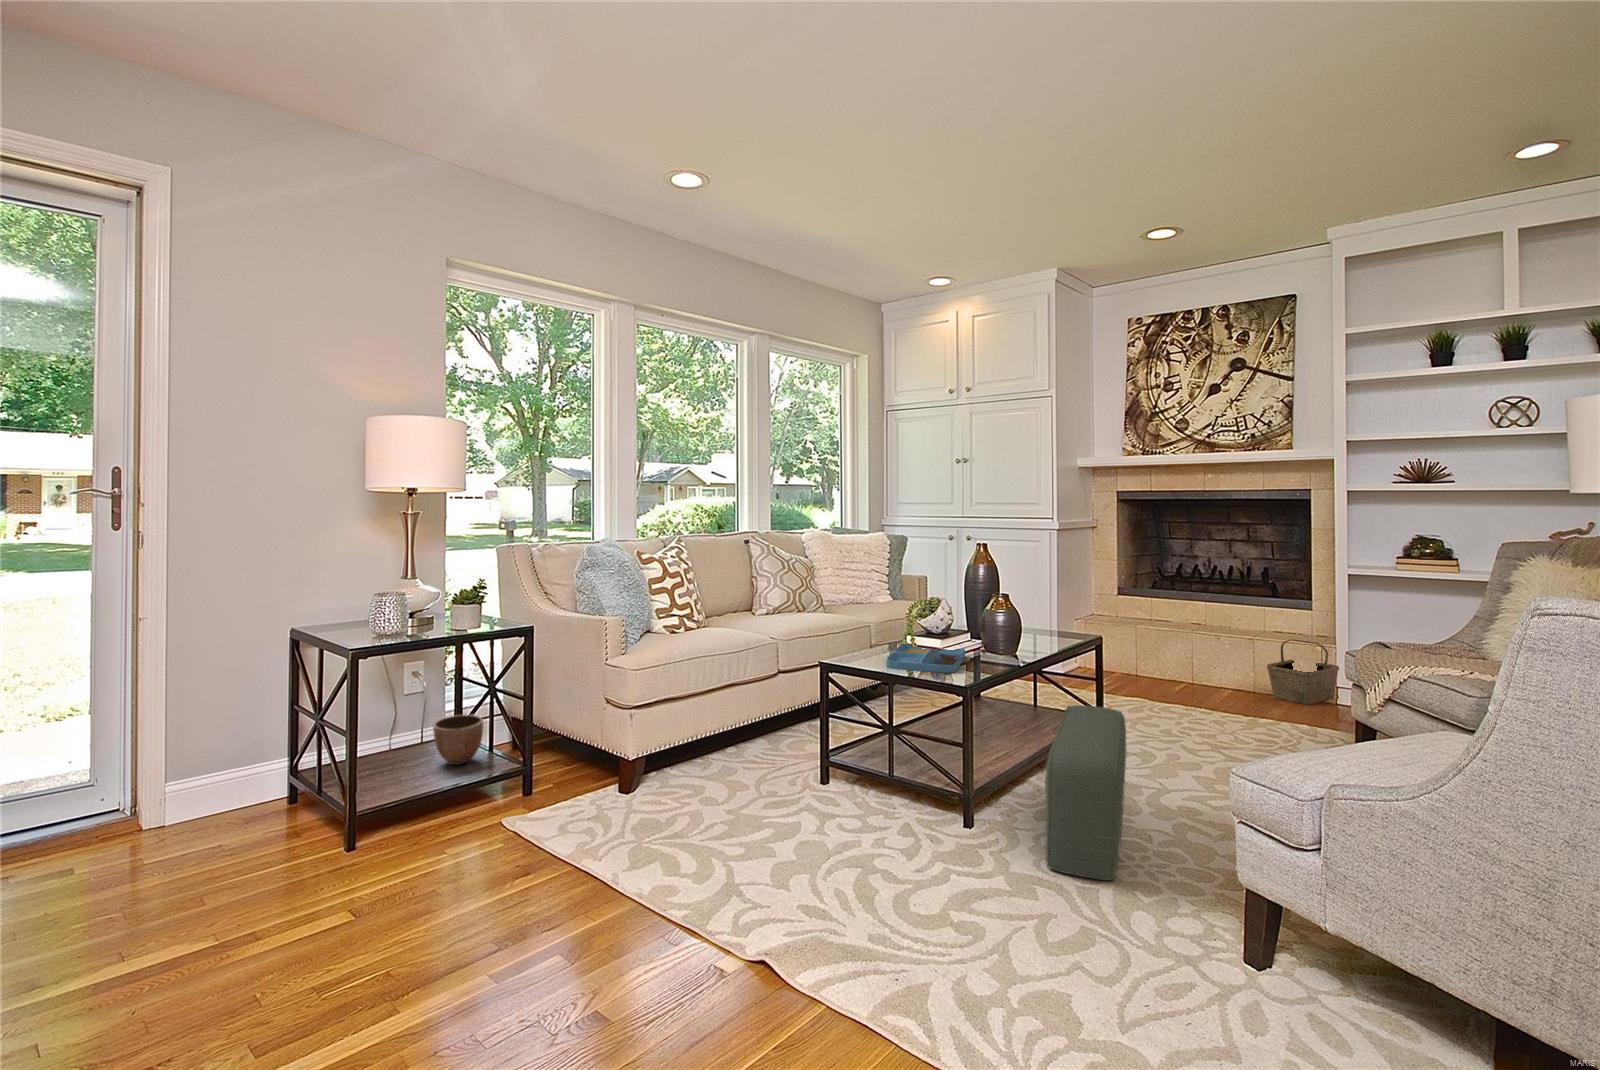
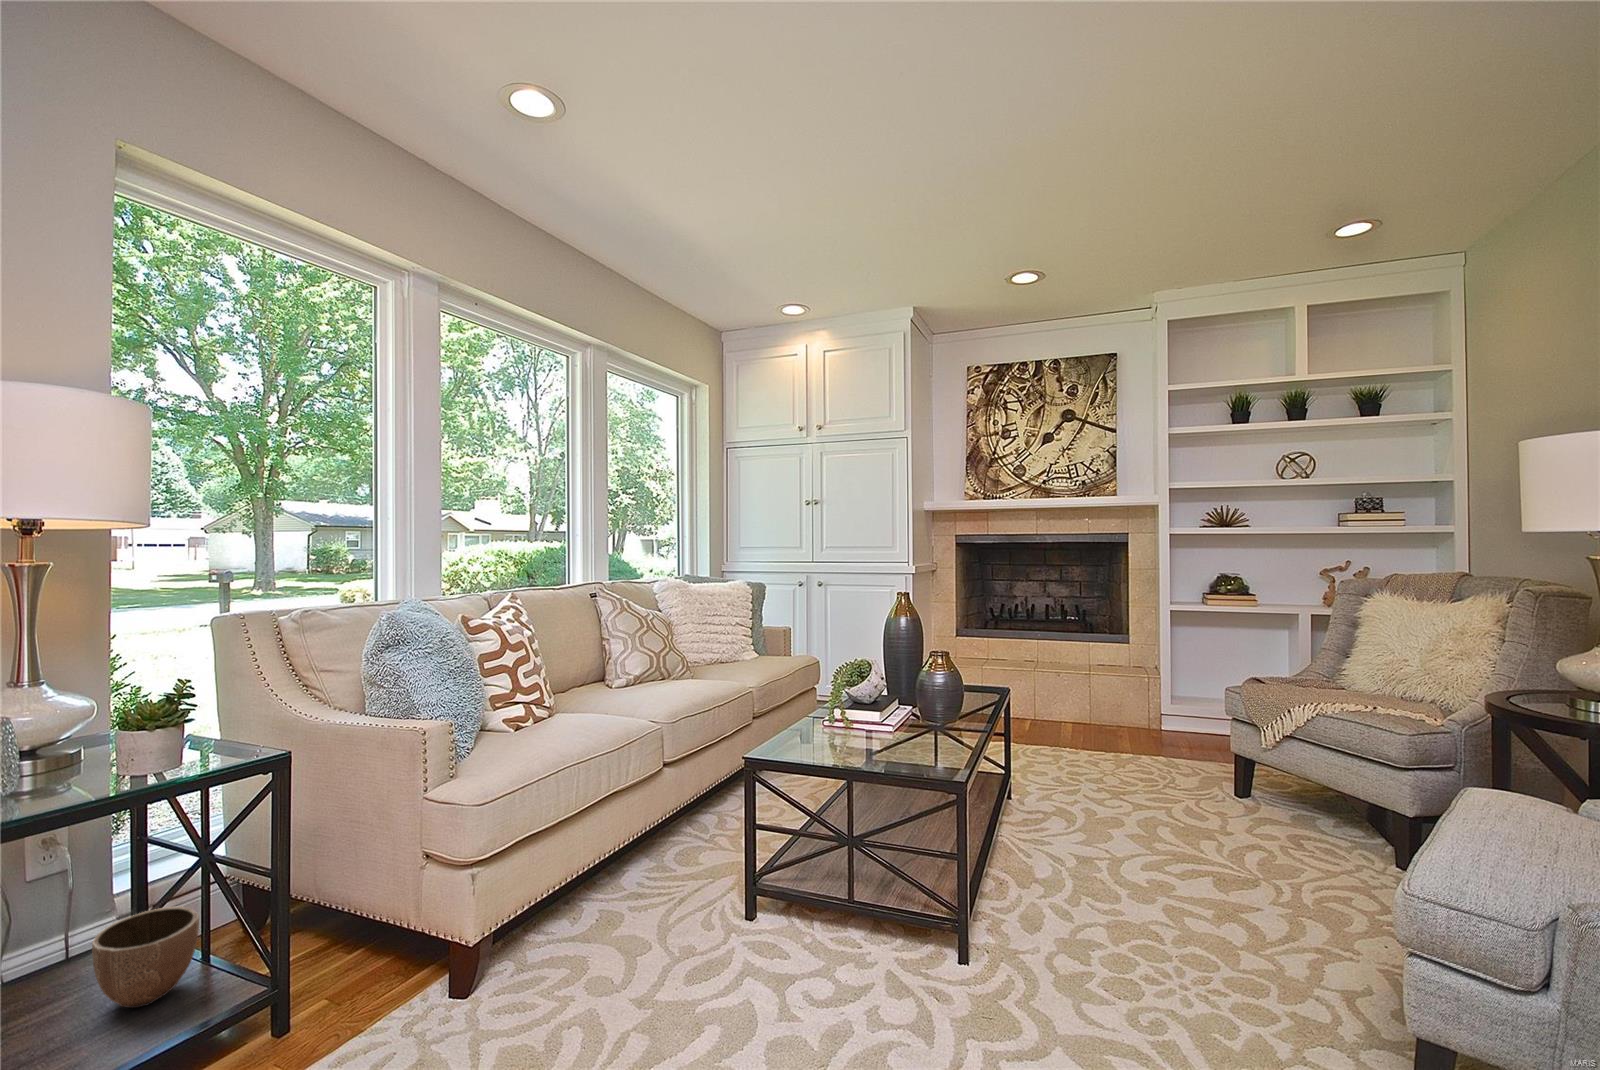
basket: present [1267,639,1339,705] -> none [1126,679,1184,744]
tray: present [886,643,965,673] -> none [826,719,919,760]
pouf: present [1045,705,1126,880] -> none [1041,785,1198,1034]

